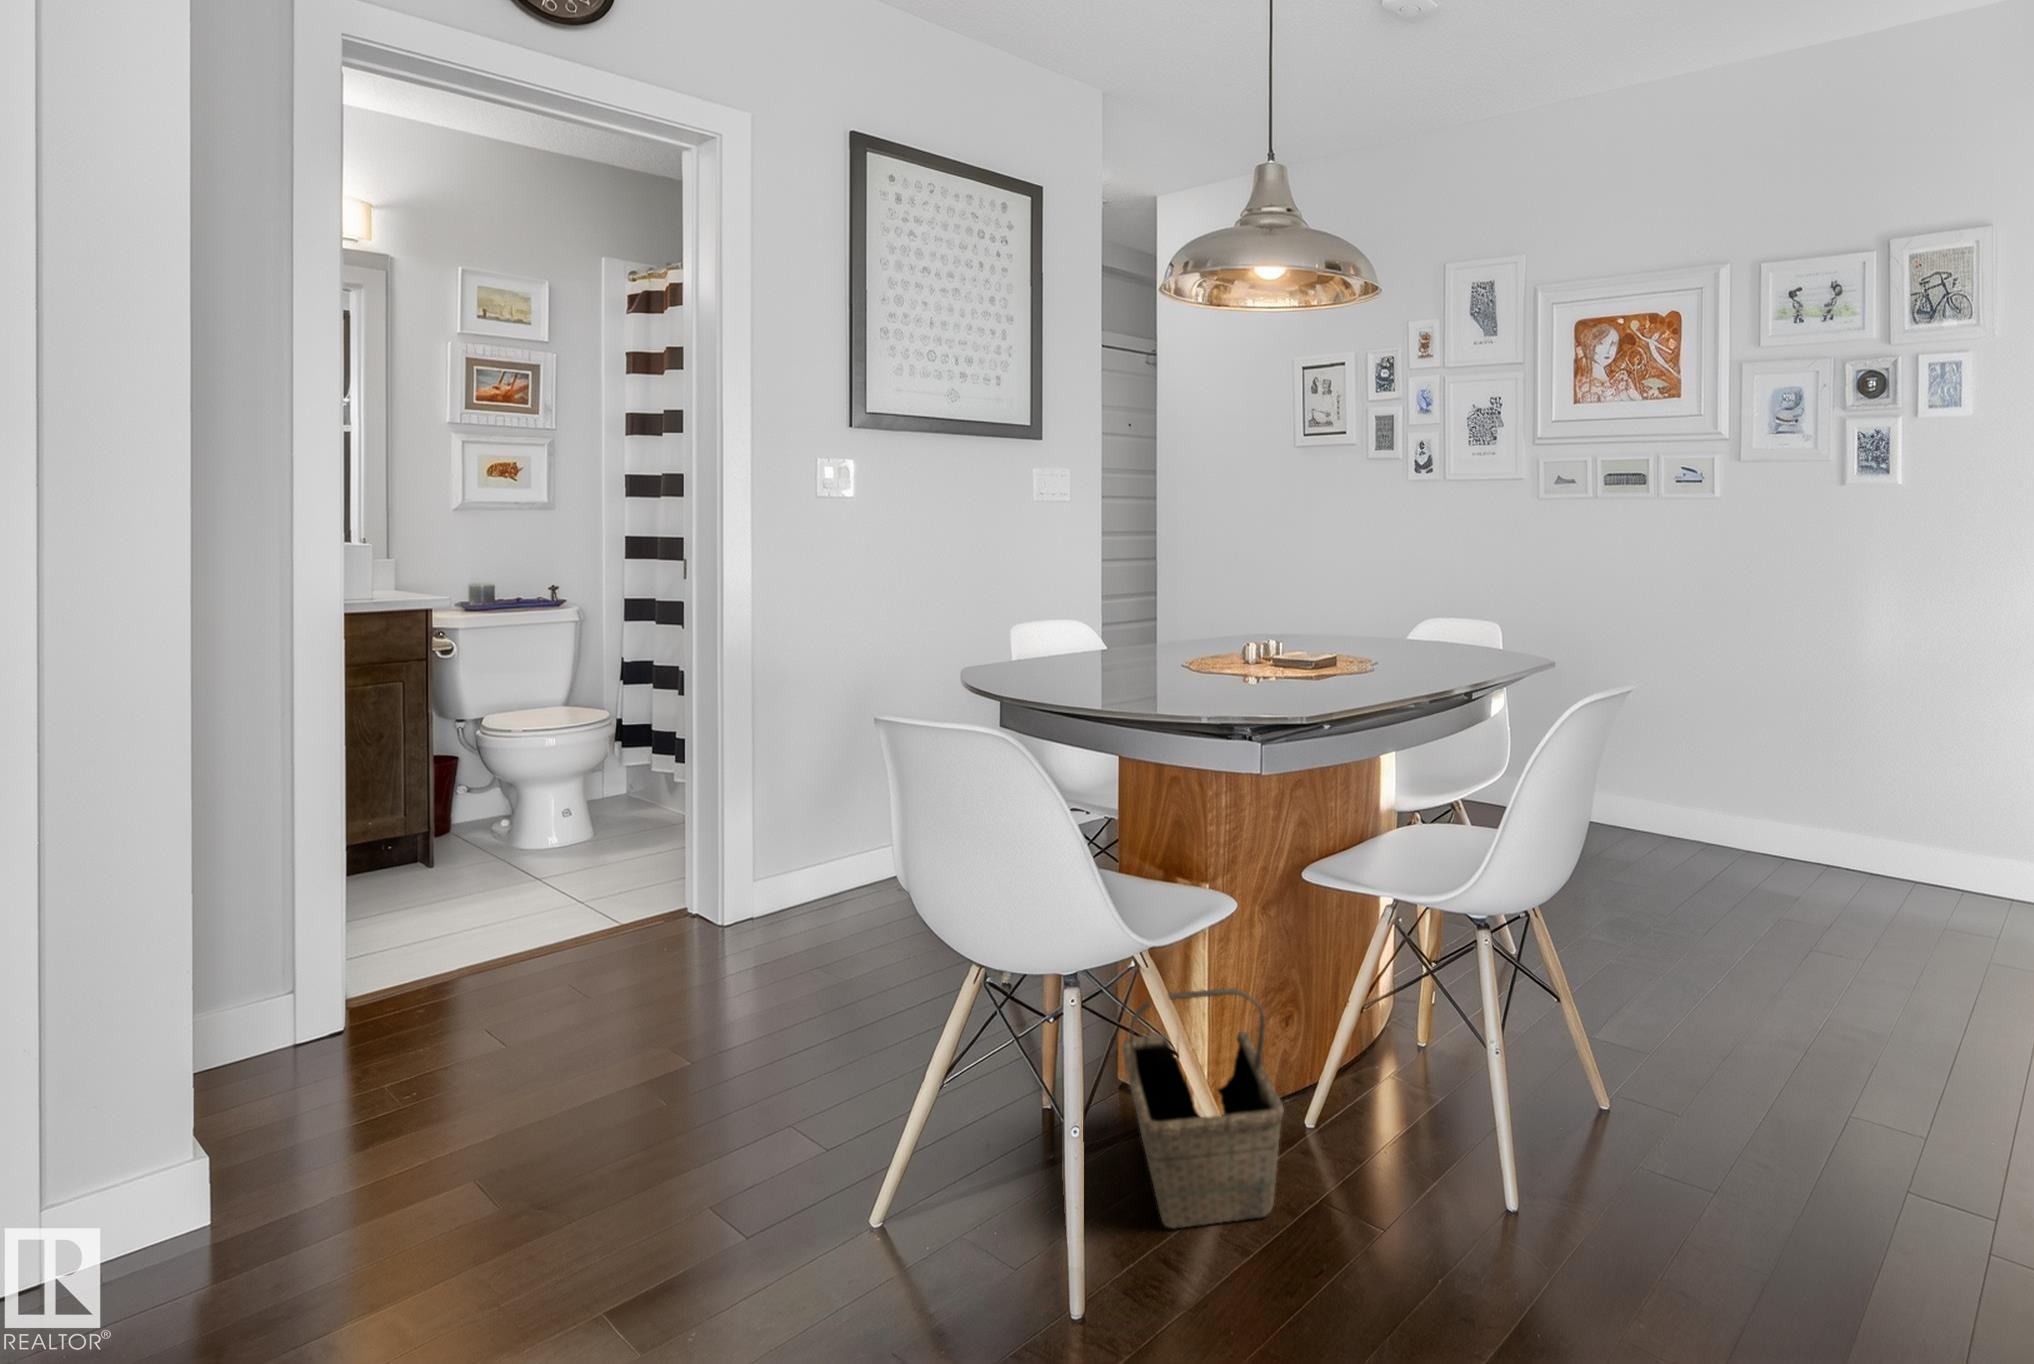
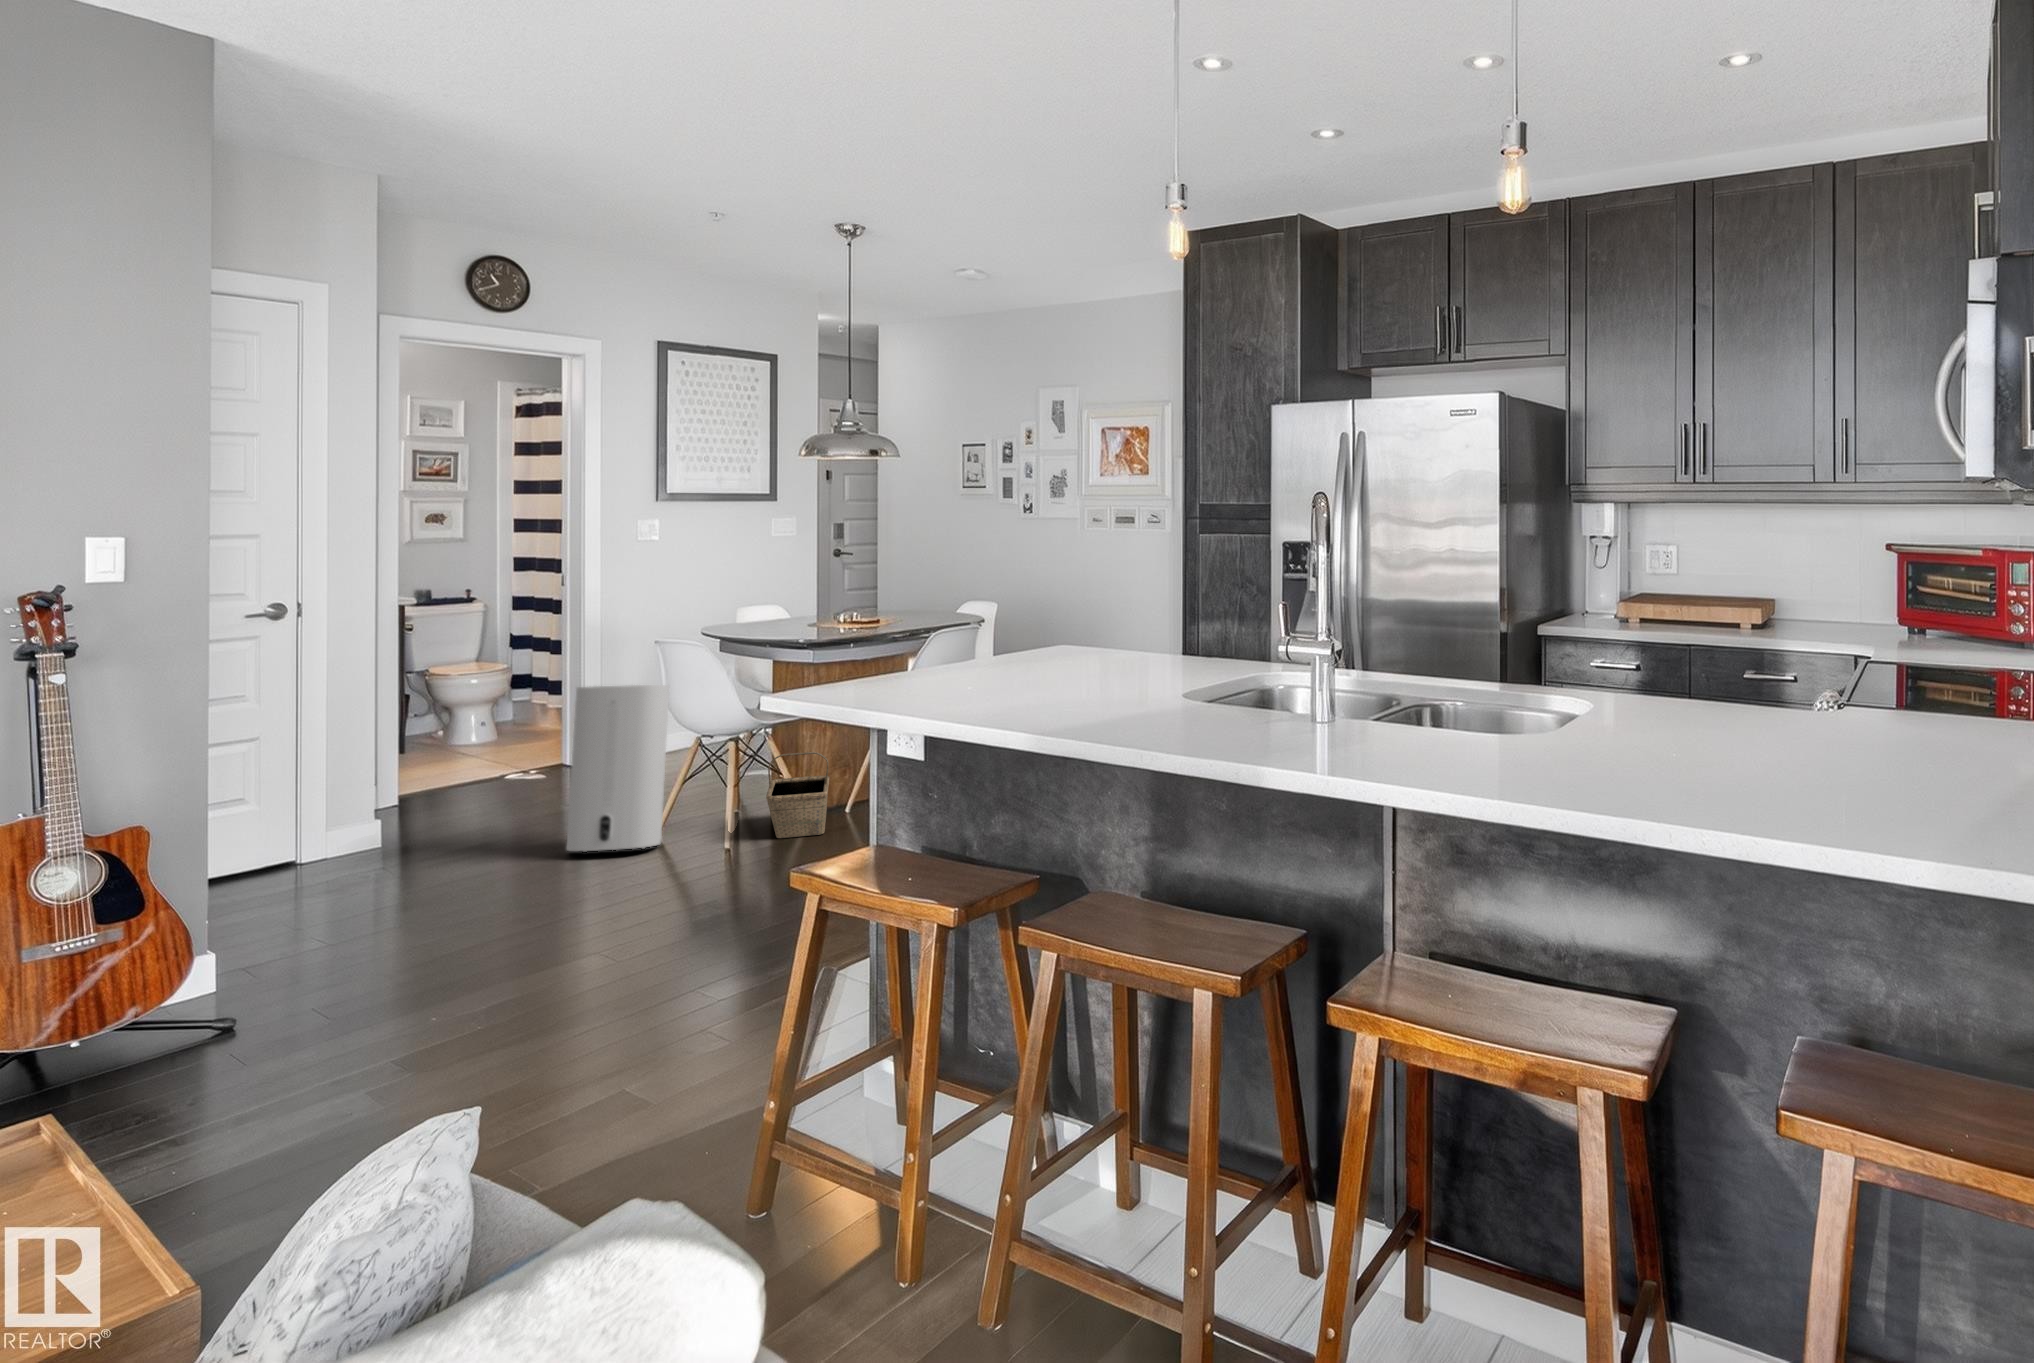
air purifier: none [655,823,907,1289] -> present [567,685,669,852]

